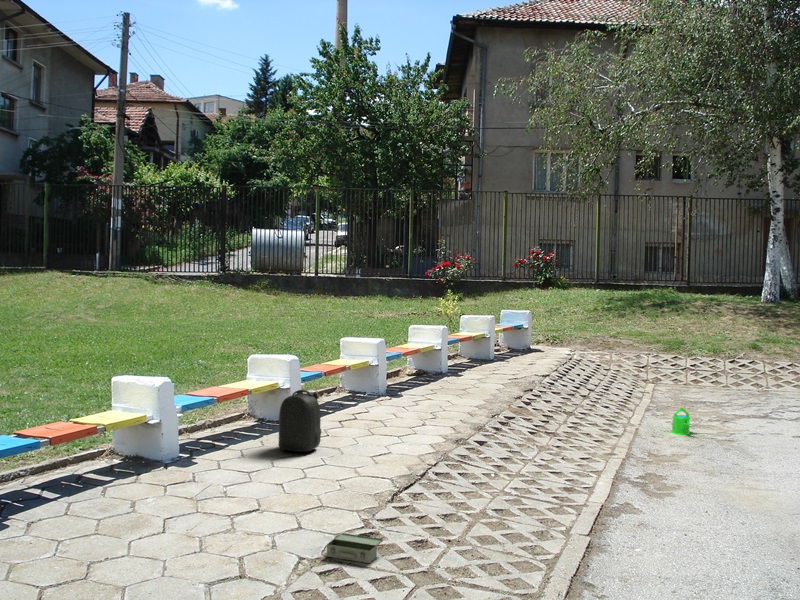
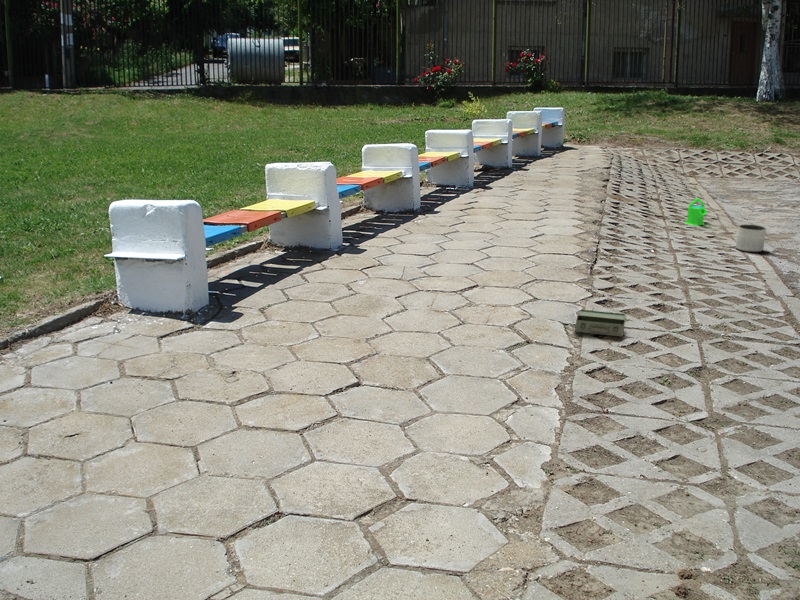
backpack: present [279,390,321,452] -> none [429,178,470,239]
watering can: present [671,408,690,435] -> present [685,199,707,225]
planter: none [609,442,638,472] -> present [736,225,766,252]

